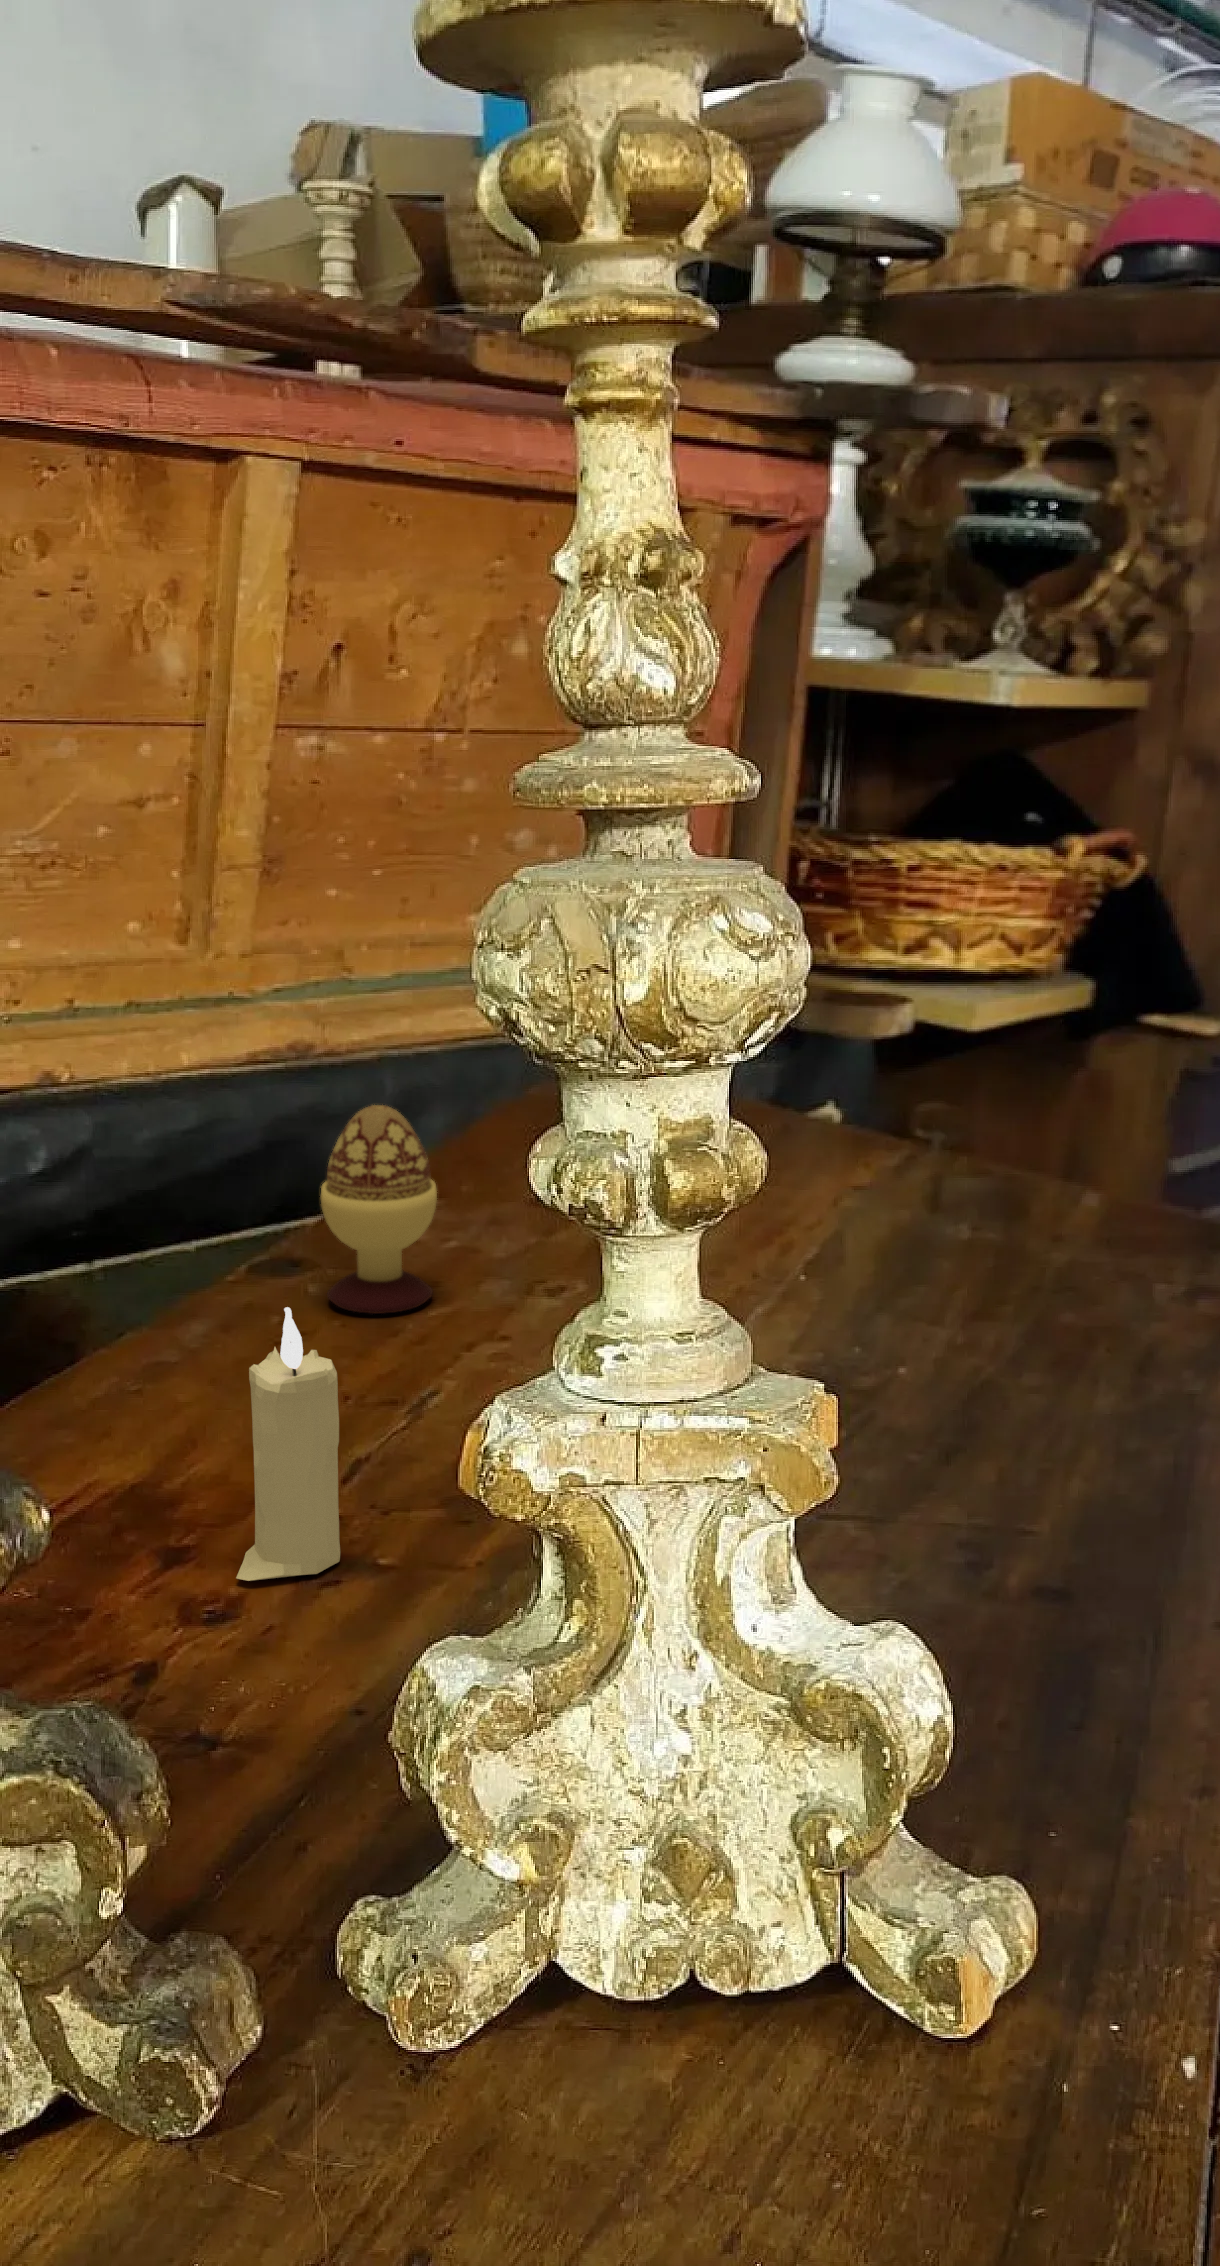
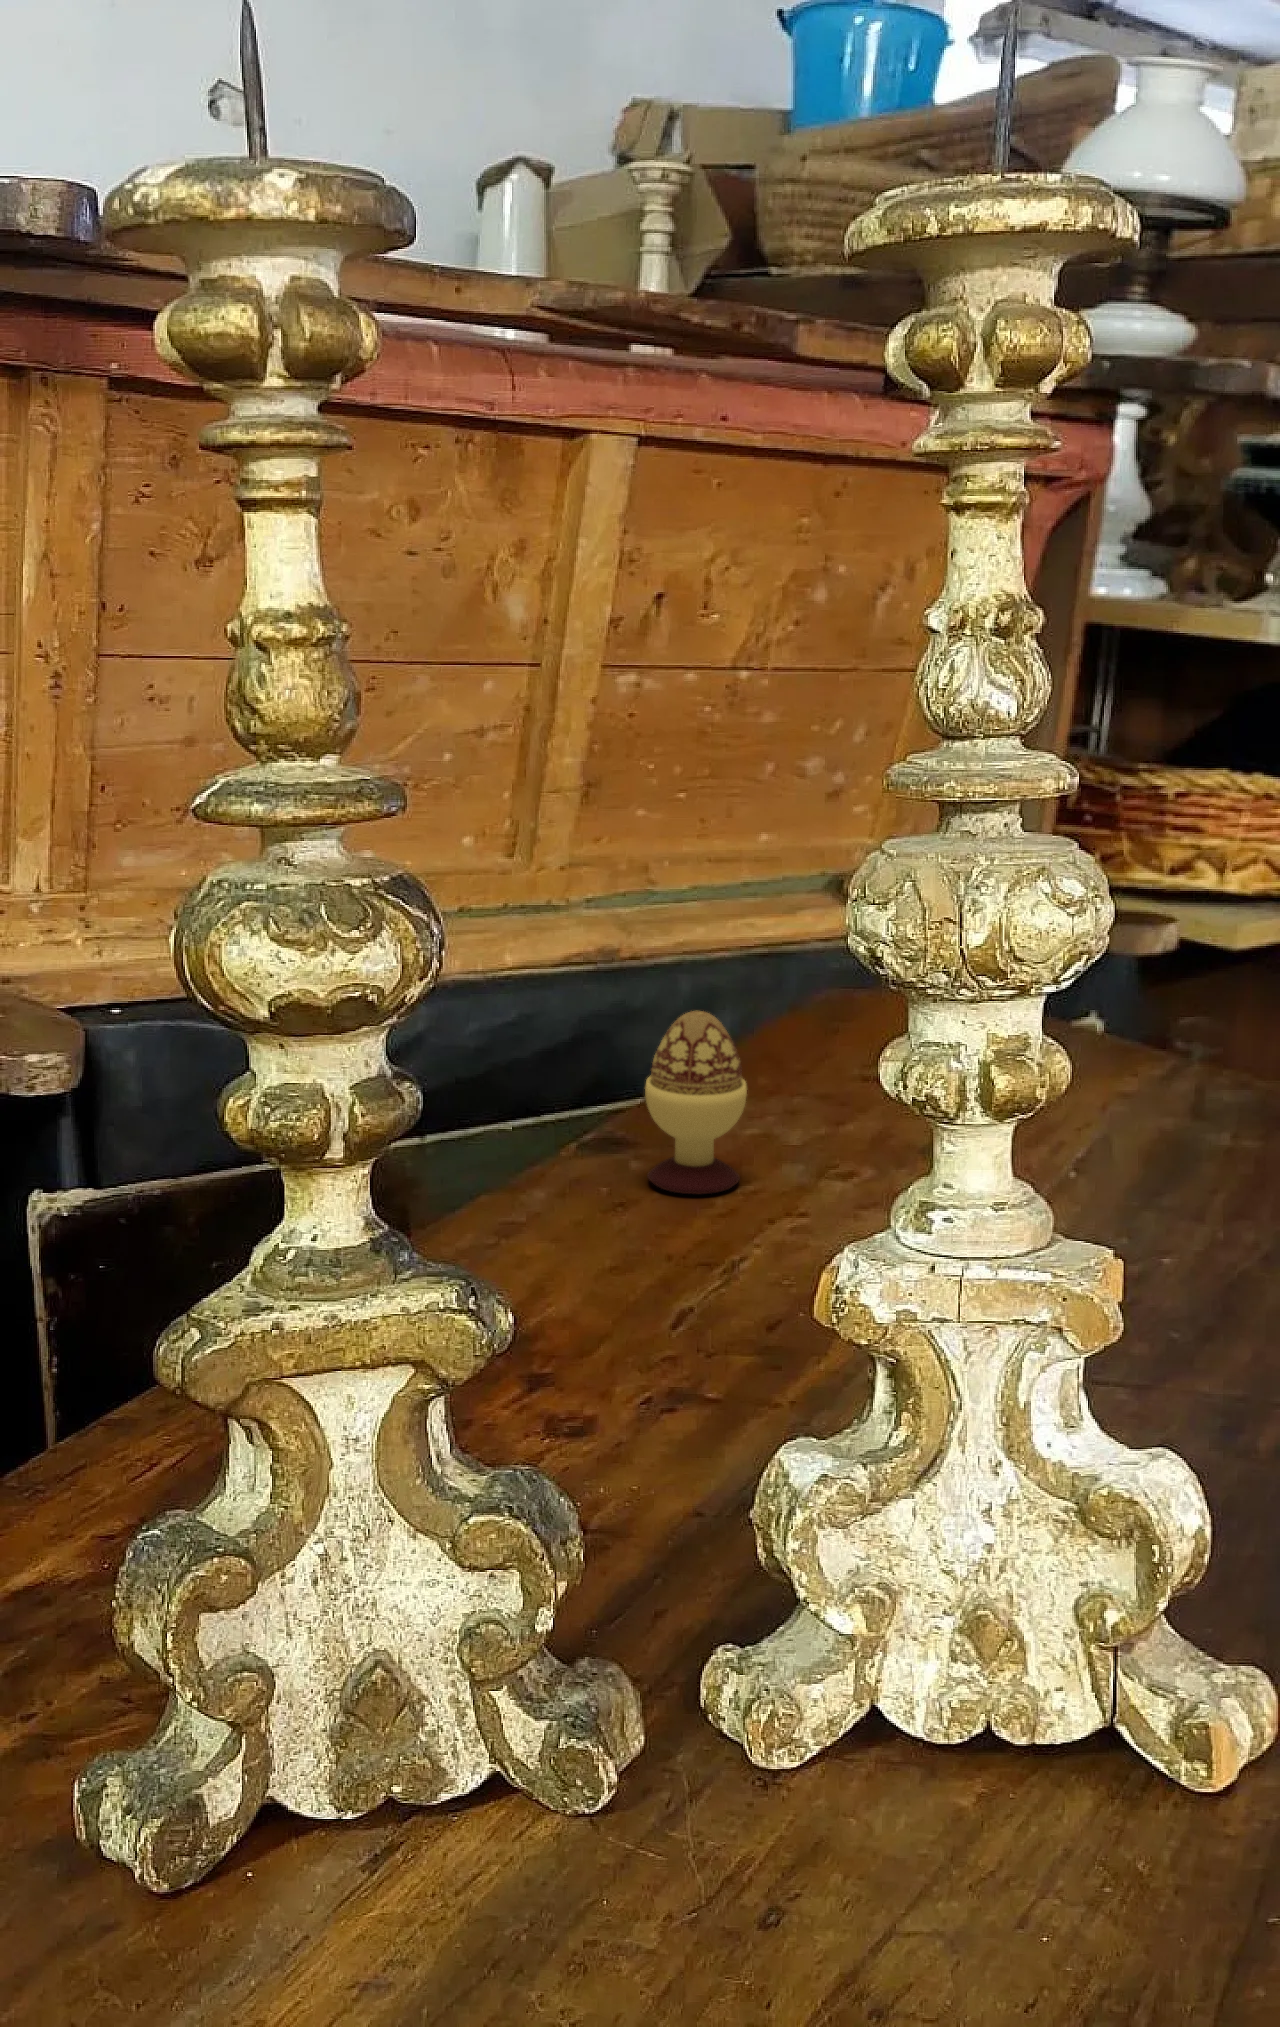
candle: present [236,1307,340,1581] -> none [591,1180,681,1408]

